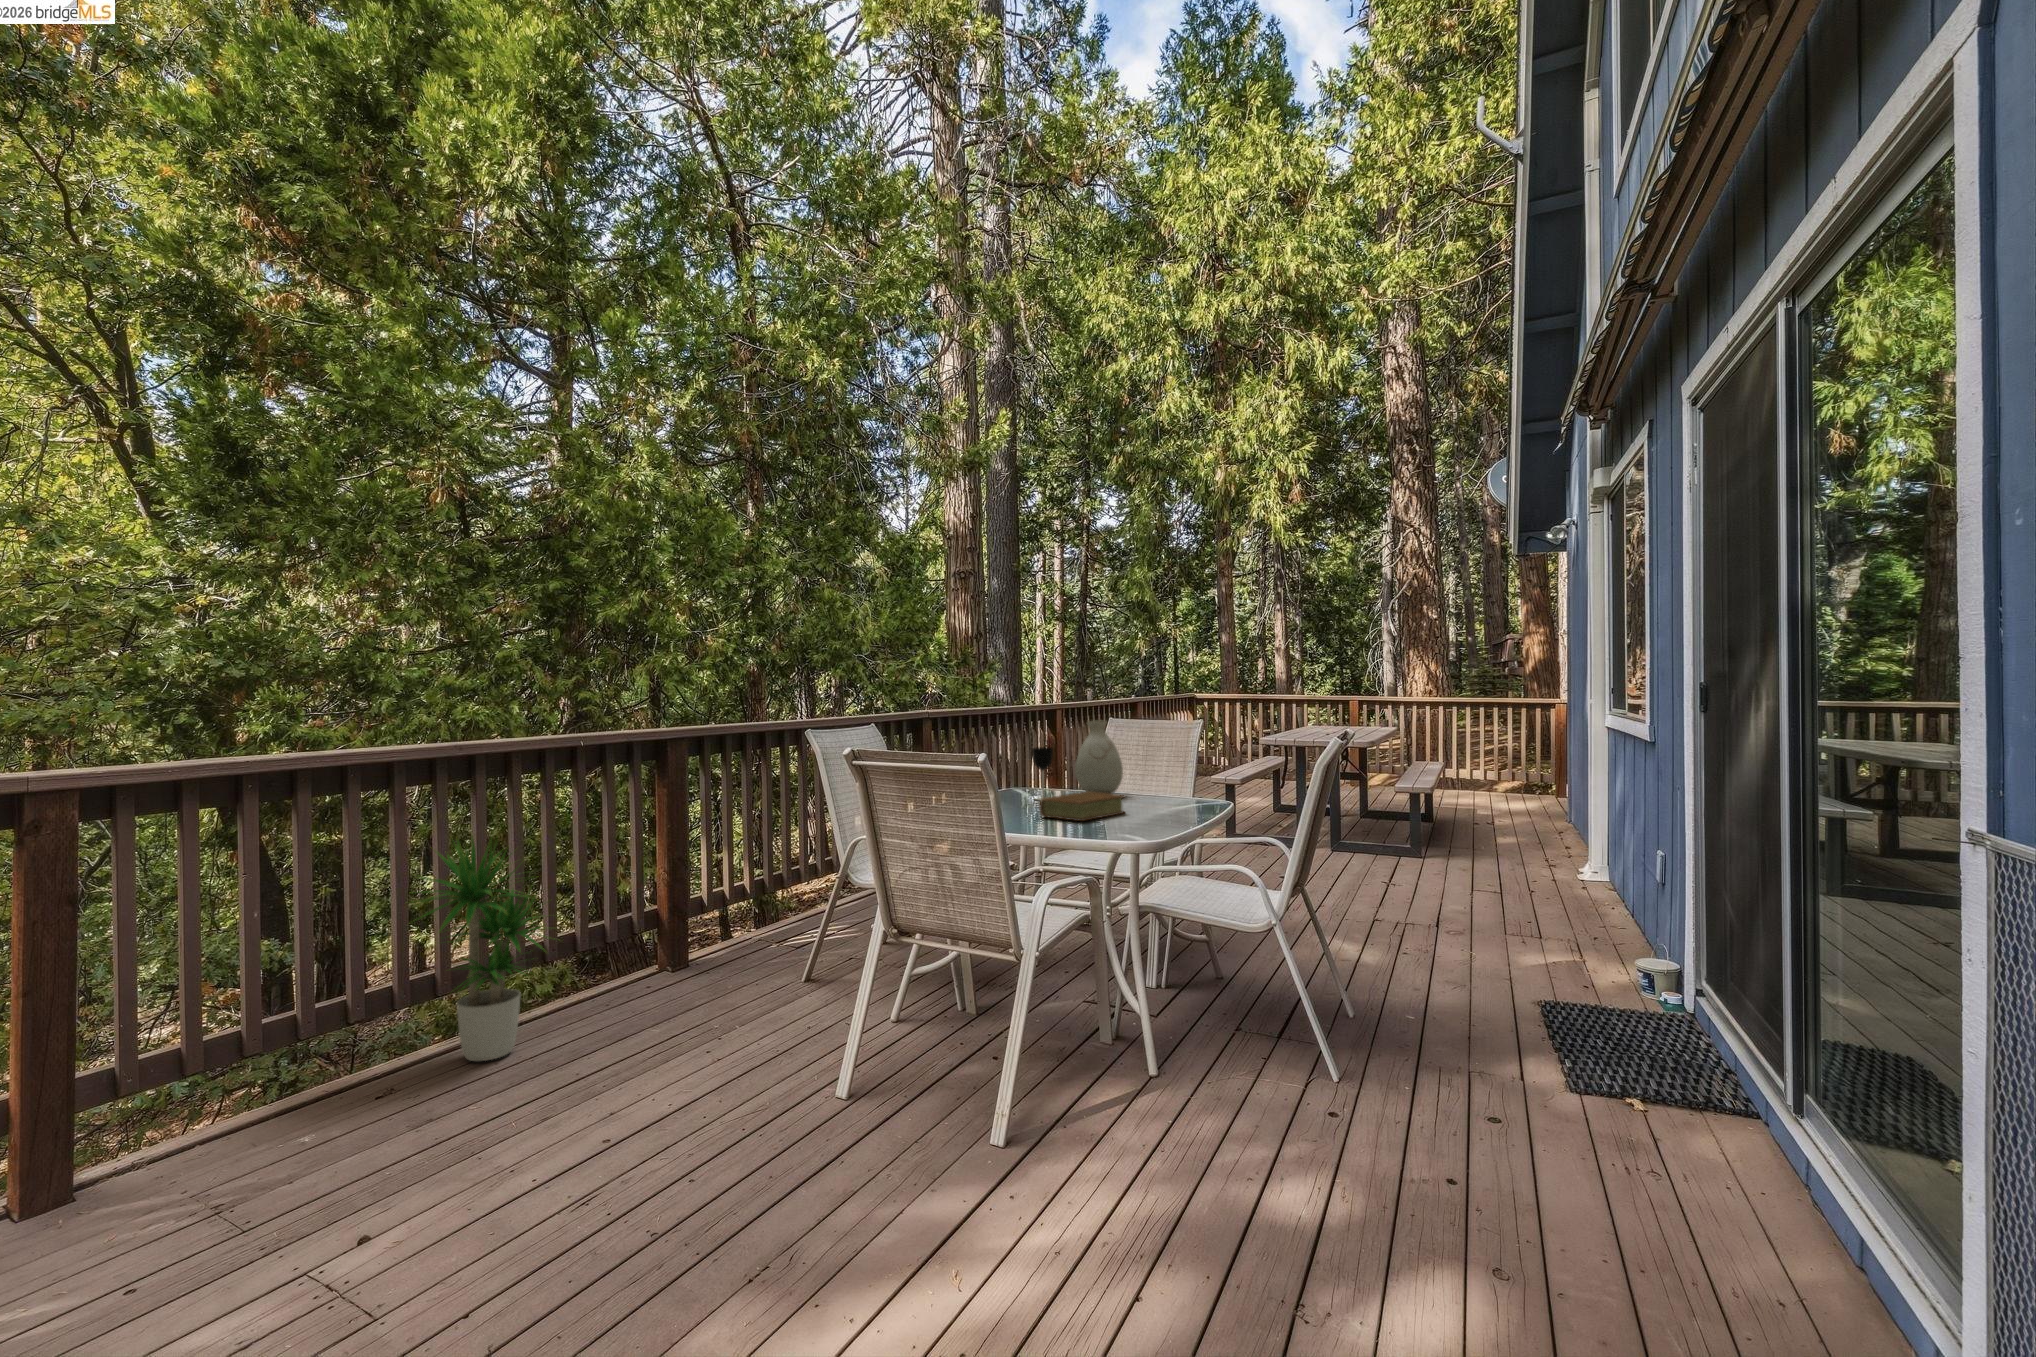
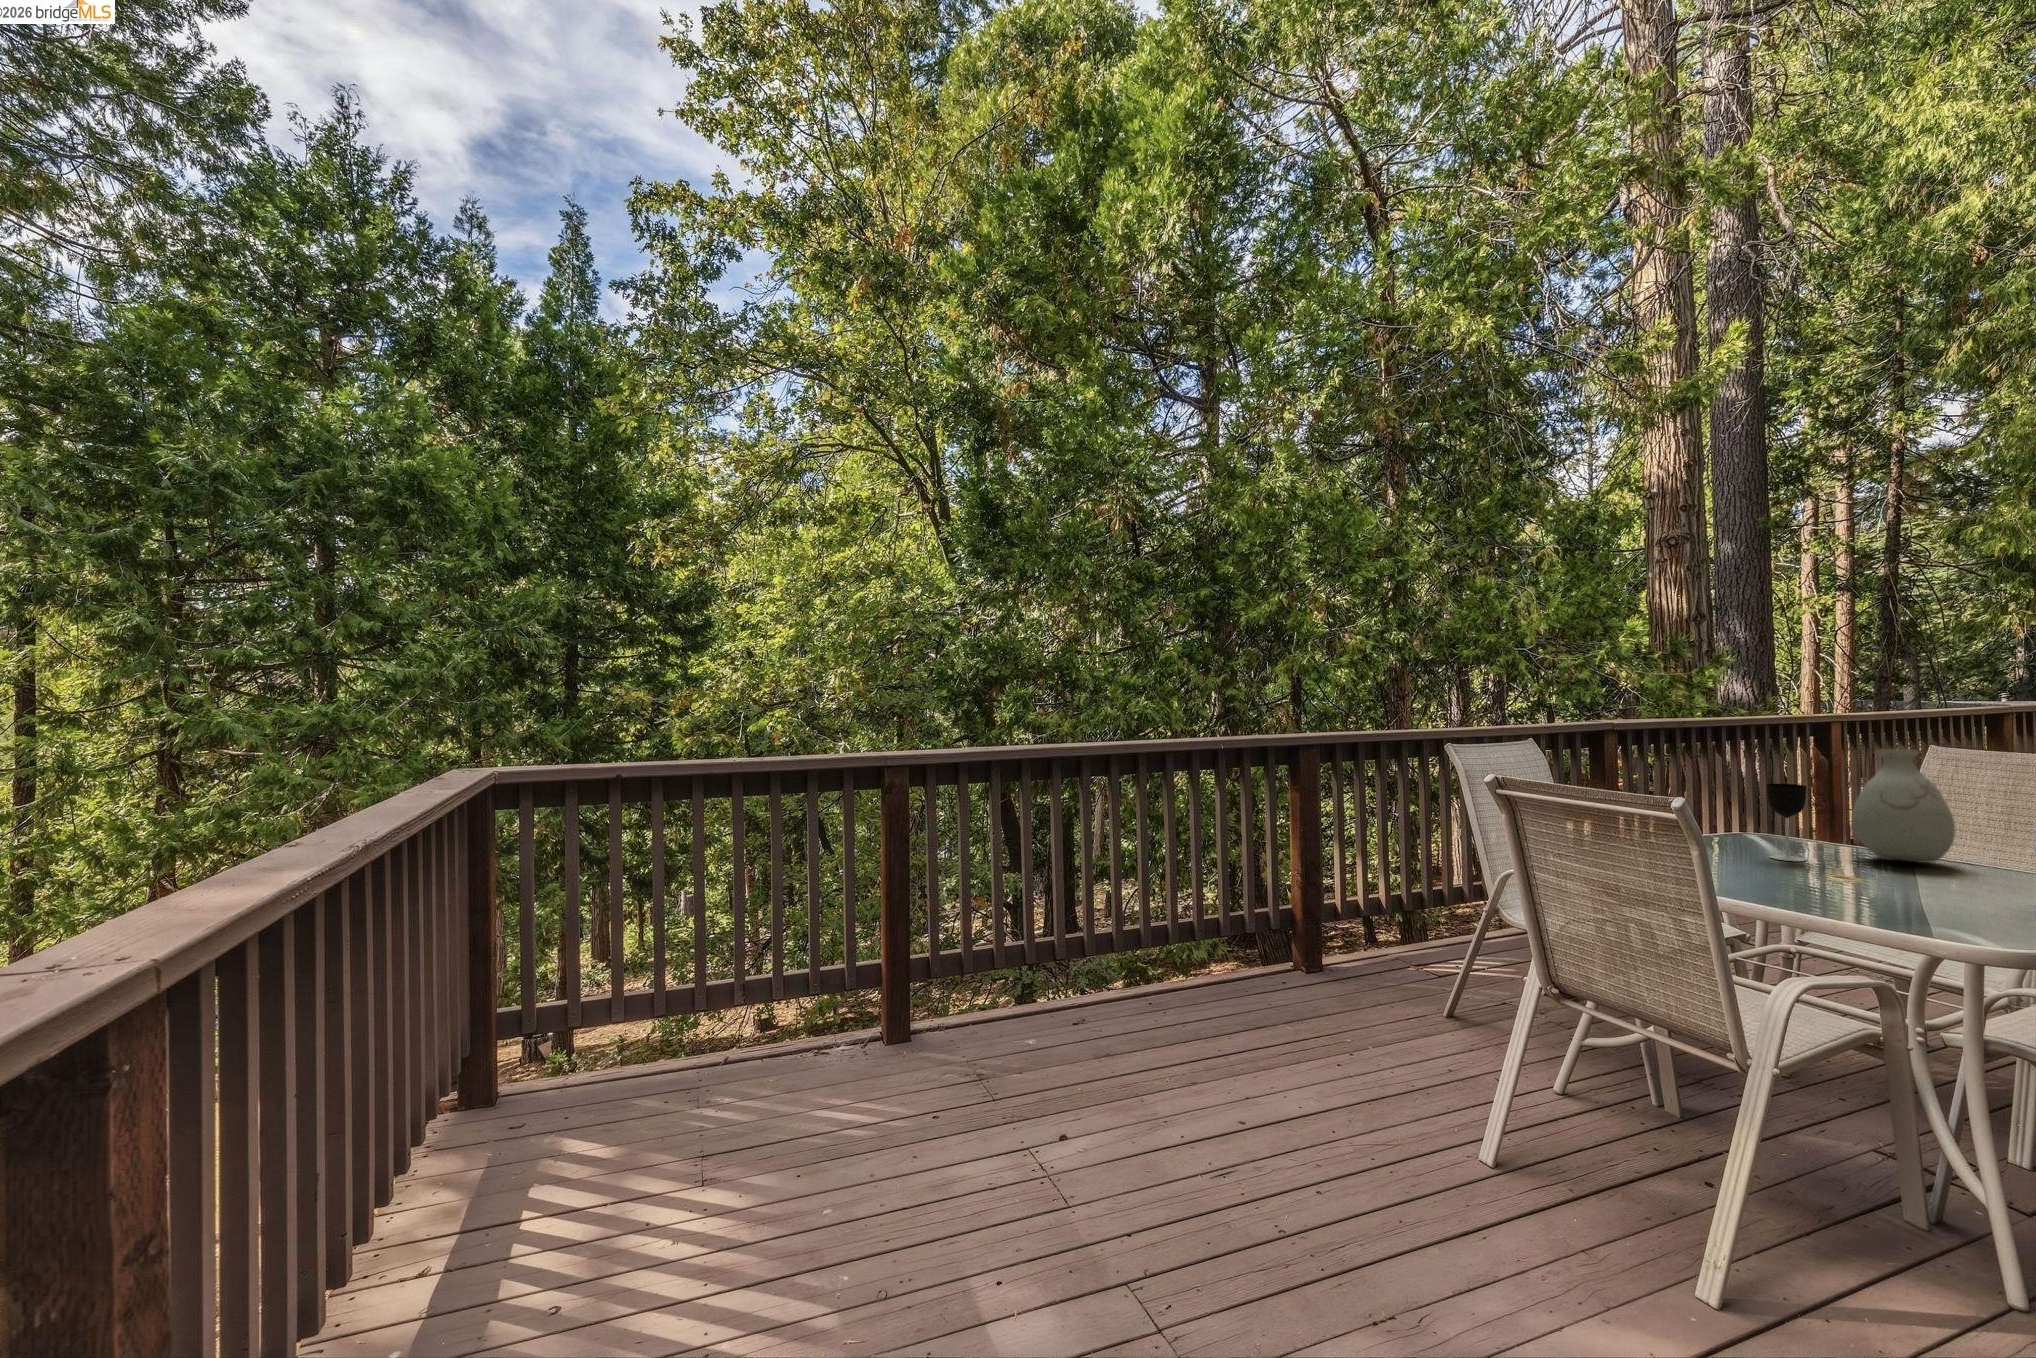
book: present [1039,792,1125,821] -> none [1775,860,1959,911]
potted plant: present [412,835,544,1061] -> none [1044,826,1174,1036]

